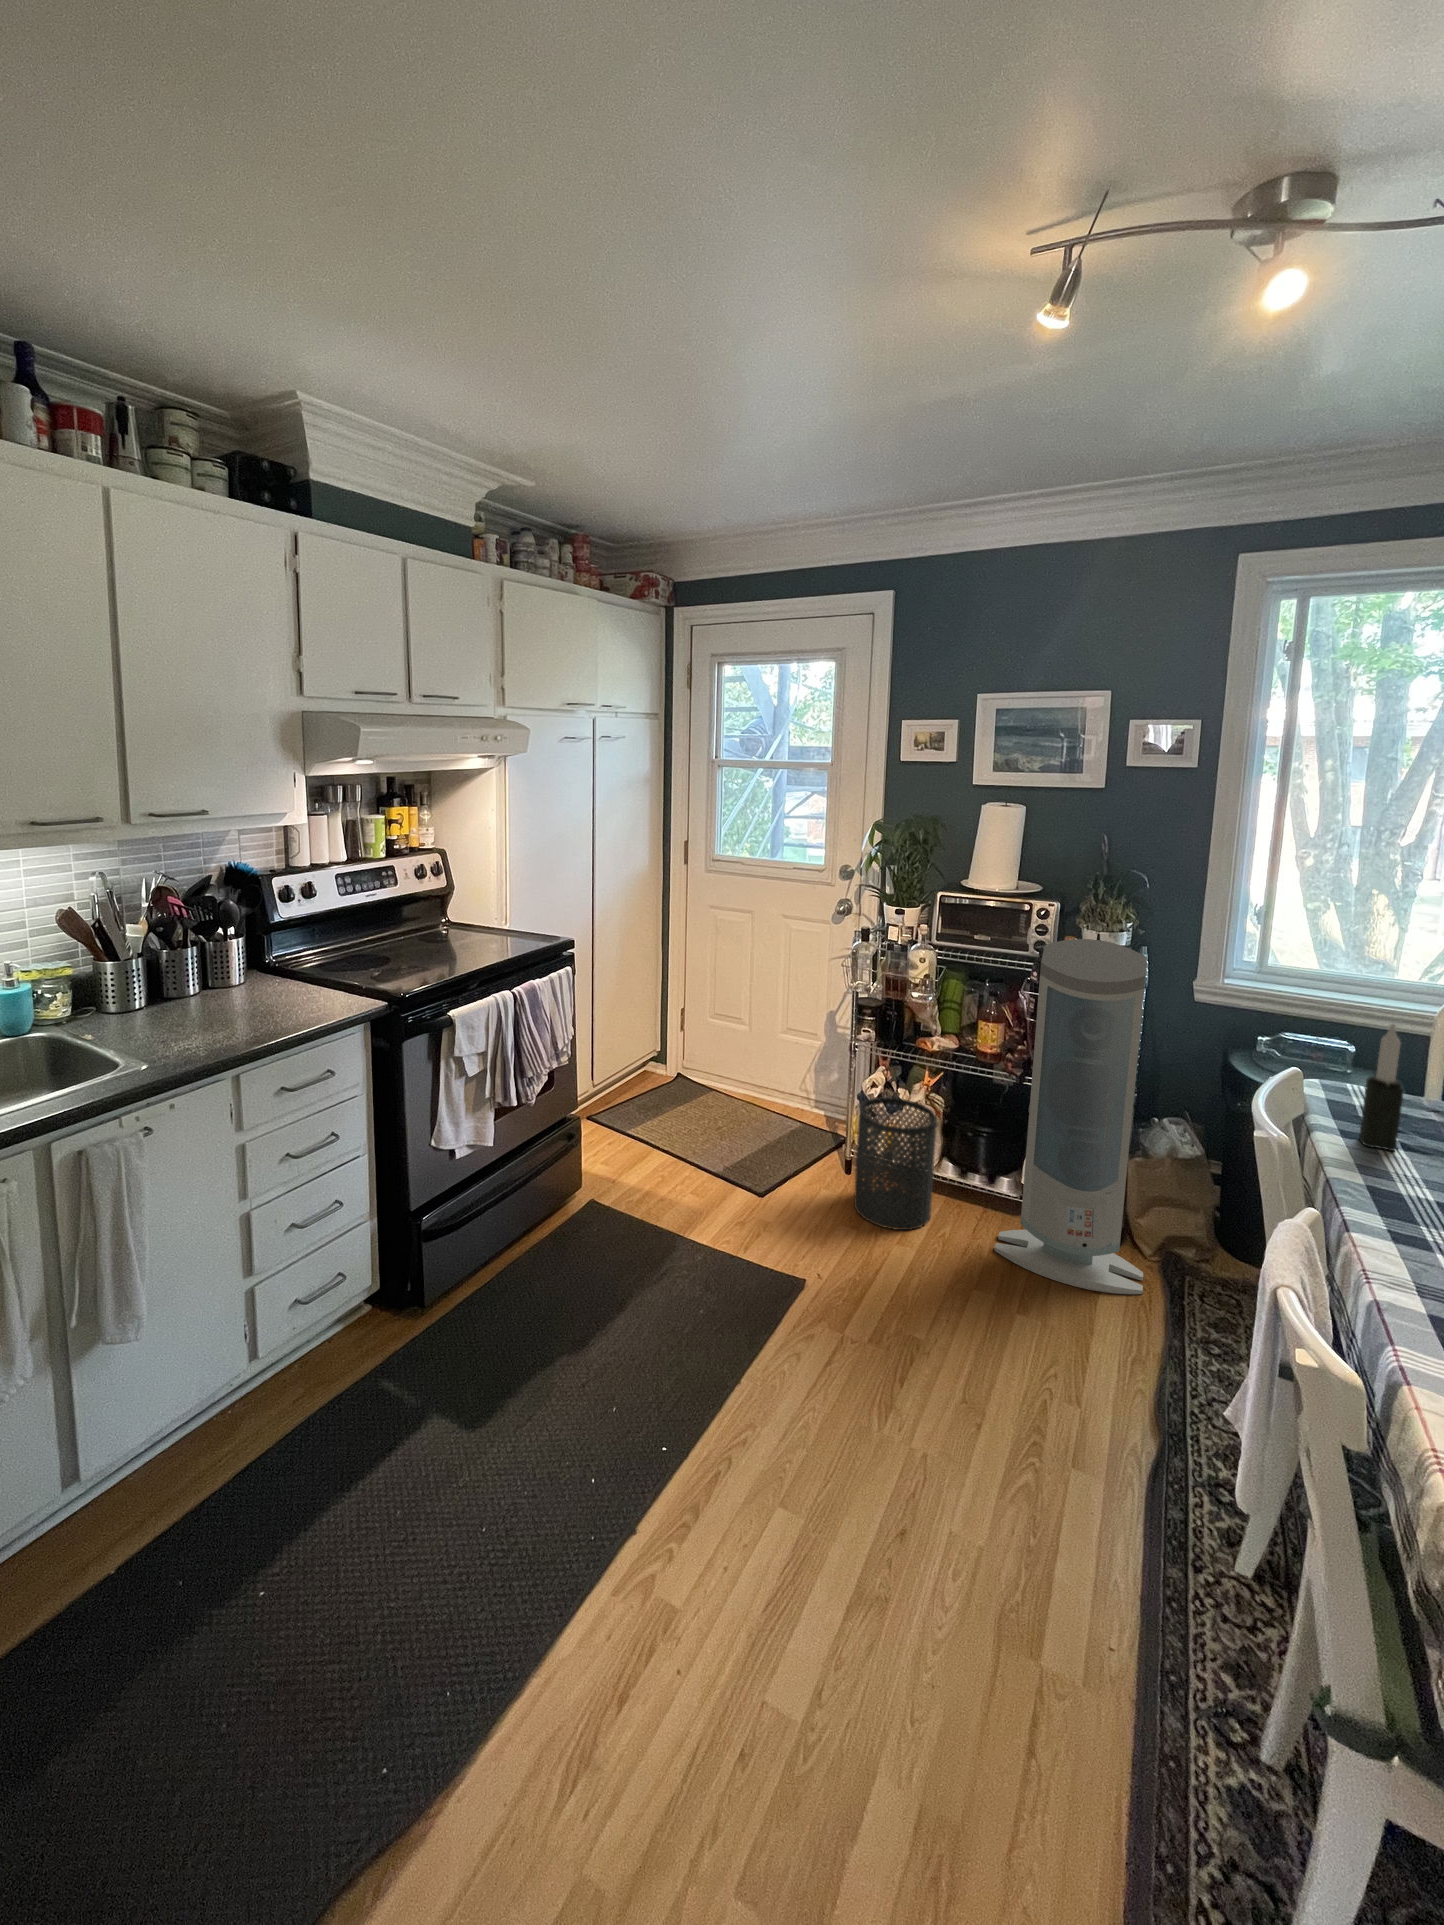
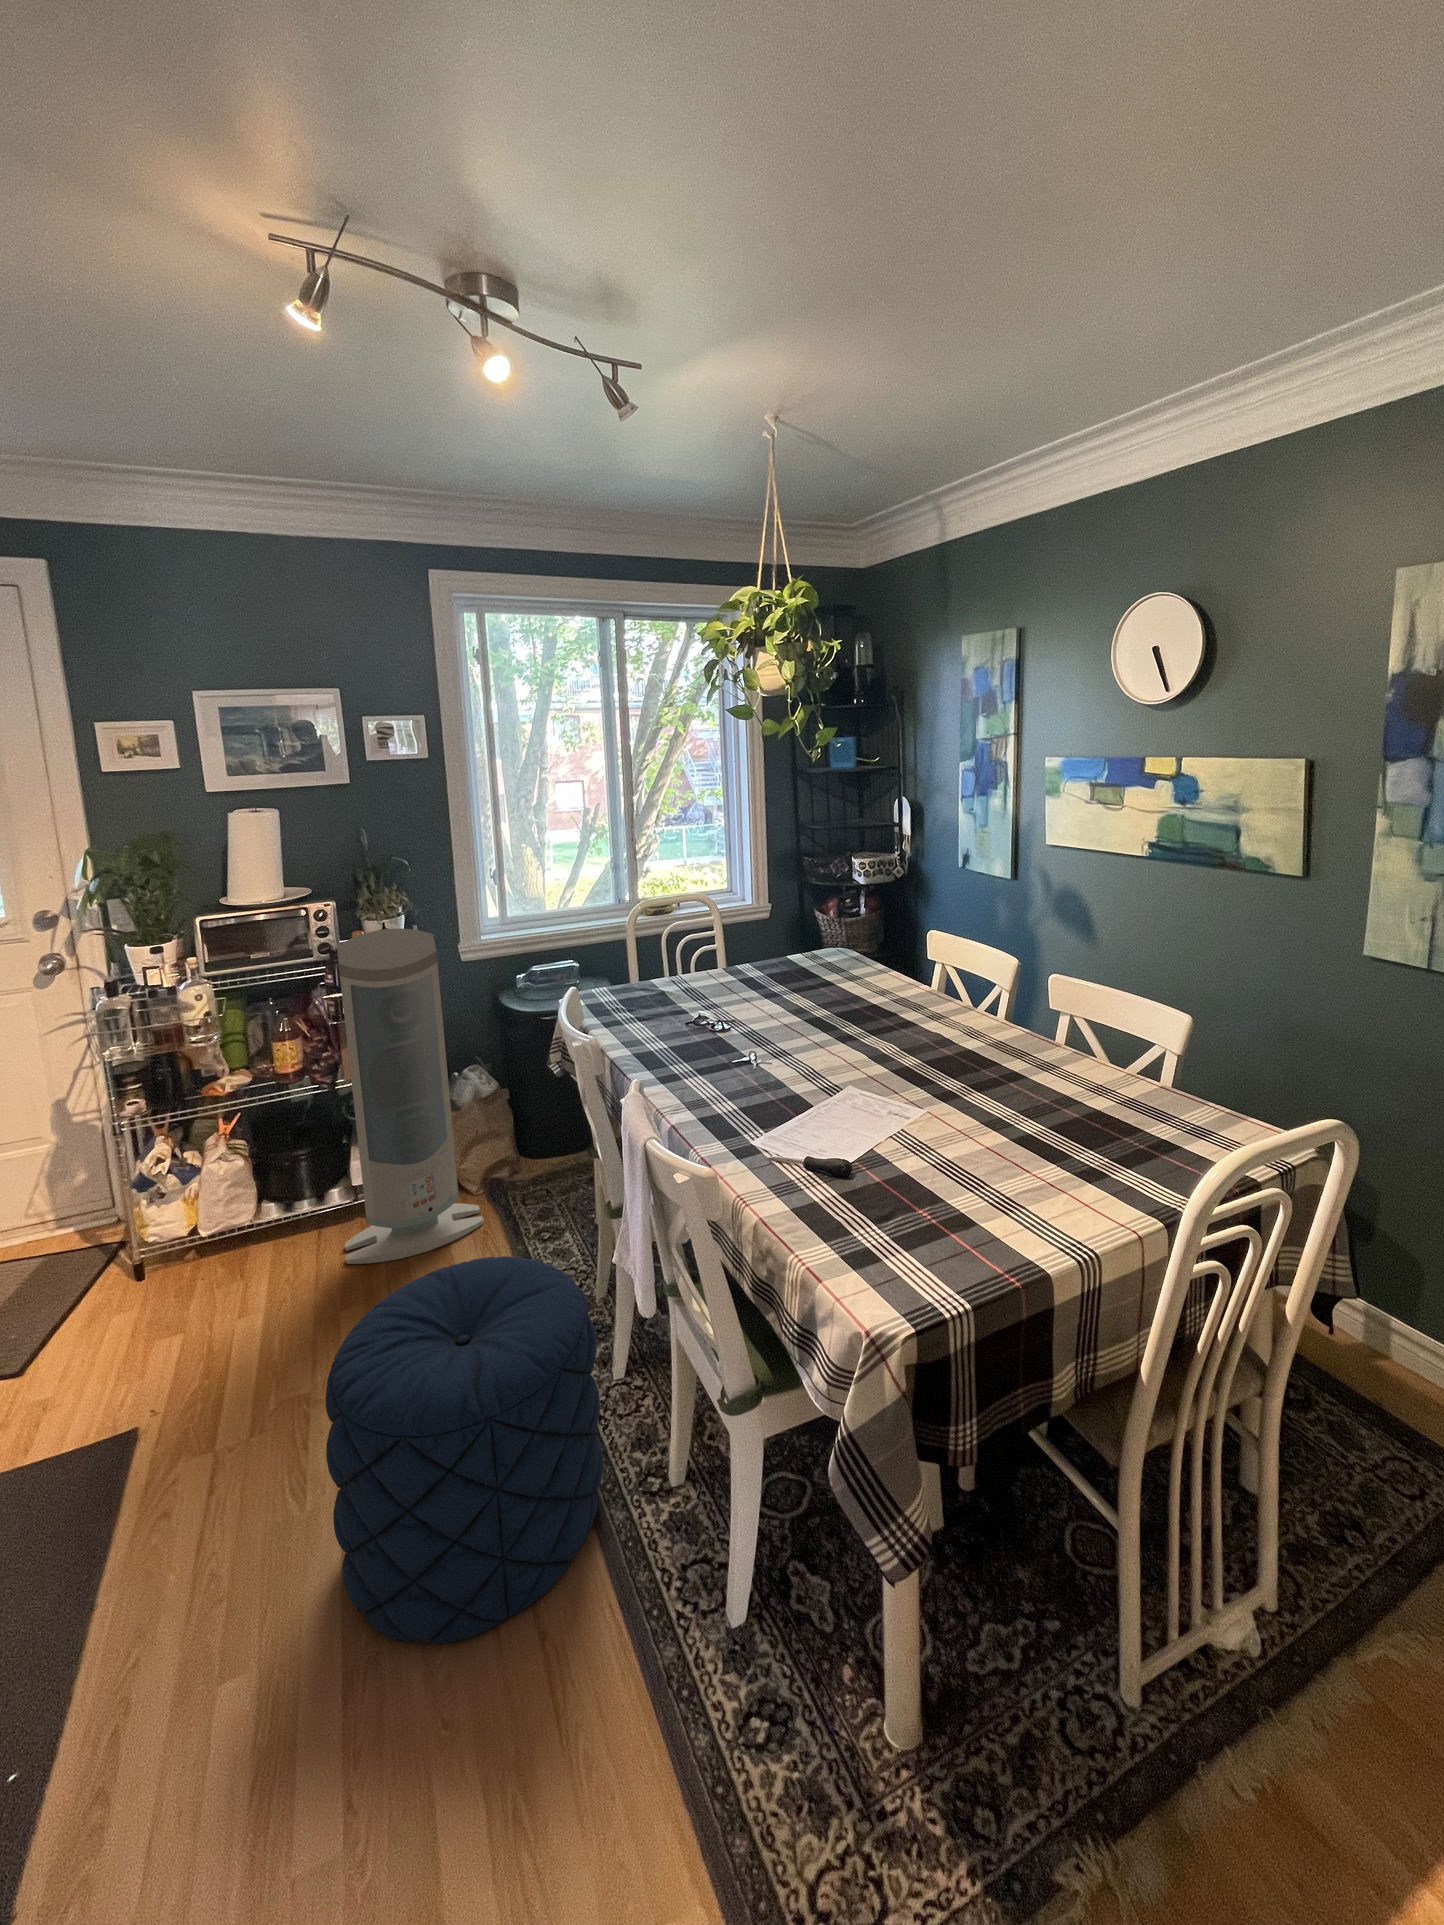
candle: present [1359,1024,1404,1151] -> none [615,937,639,1029]
trash can: present [854,1097,938,1230] -> none [143,1157,266,1320]
pouf: none [887,1290,1195,1710] -> present [325,1256,603,1644]

